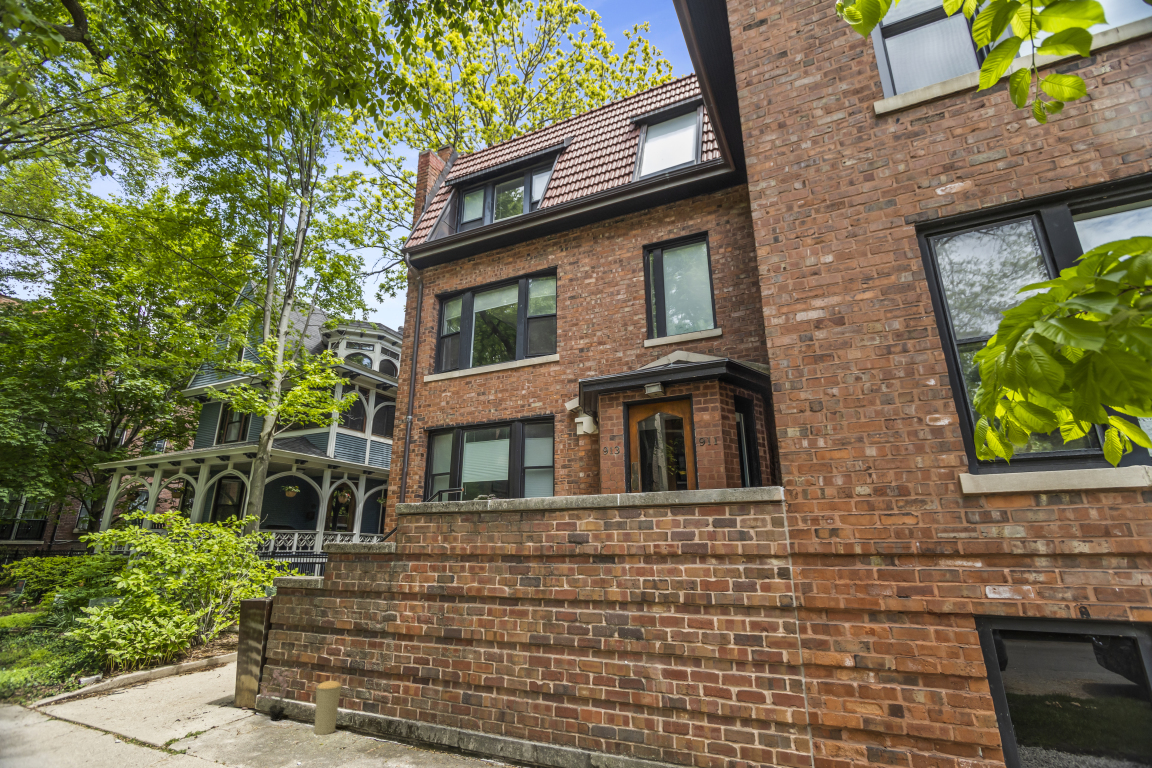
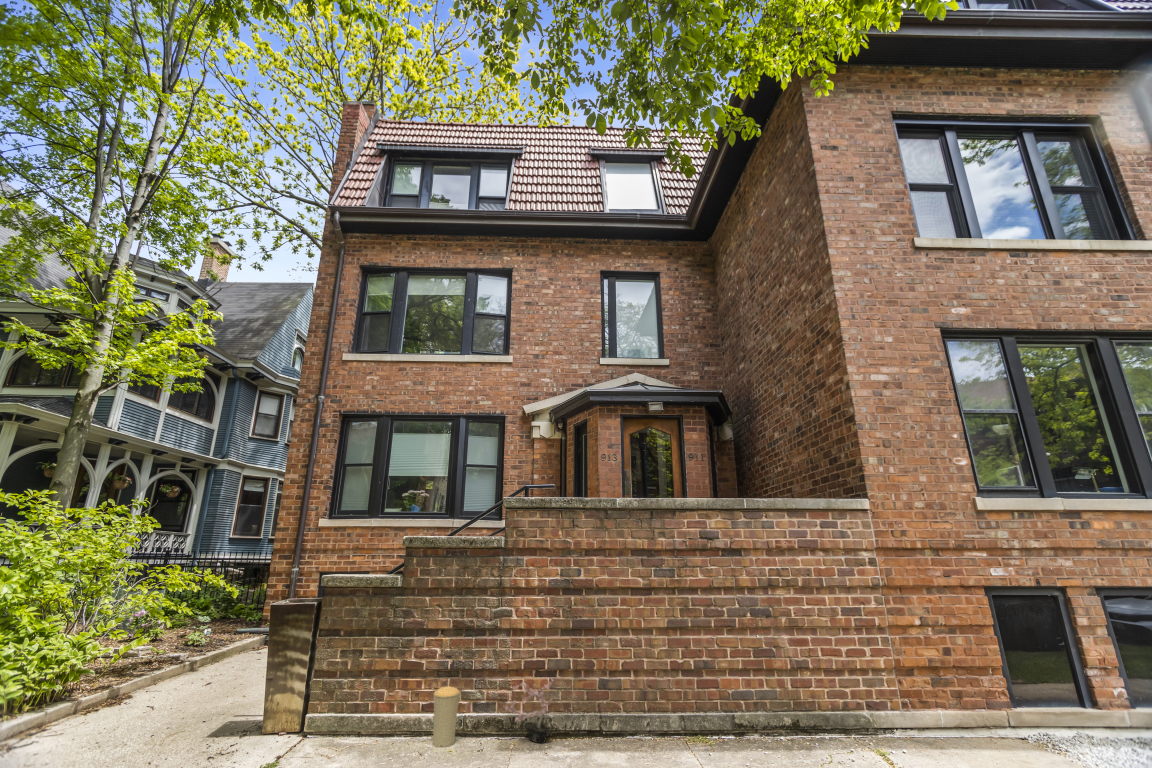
potted plant: present [258,668,298,721] -> present [505,679,553,743]

